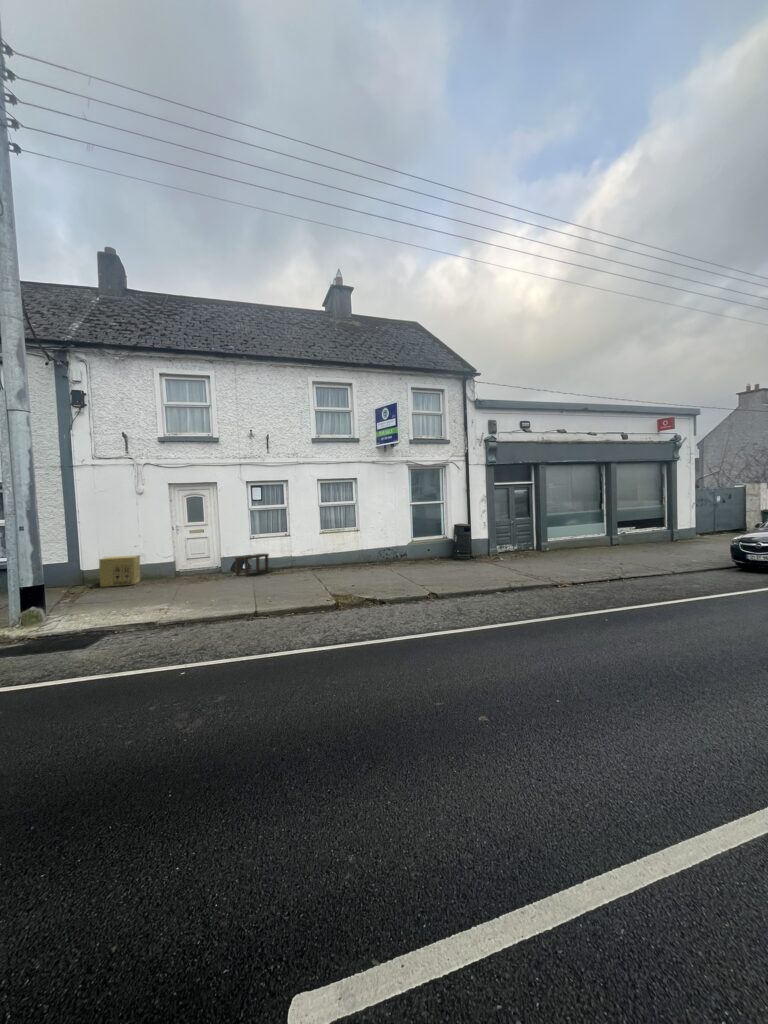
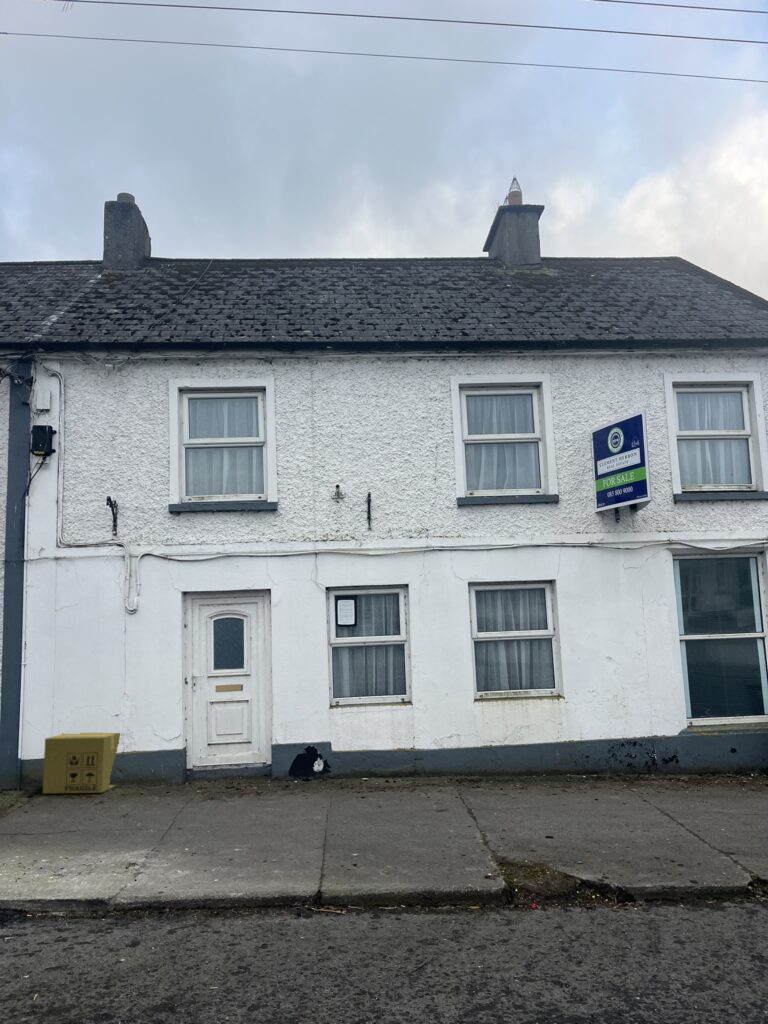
bench: present [235,554,269,576] -> none [295,738,366,787]

